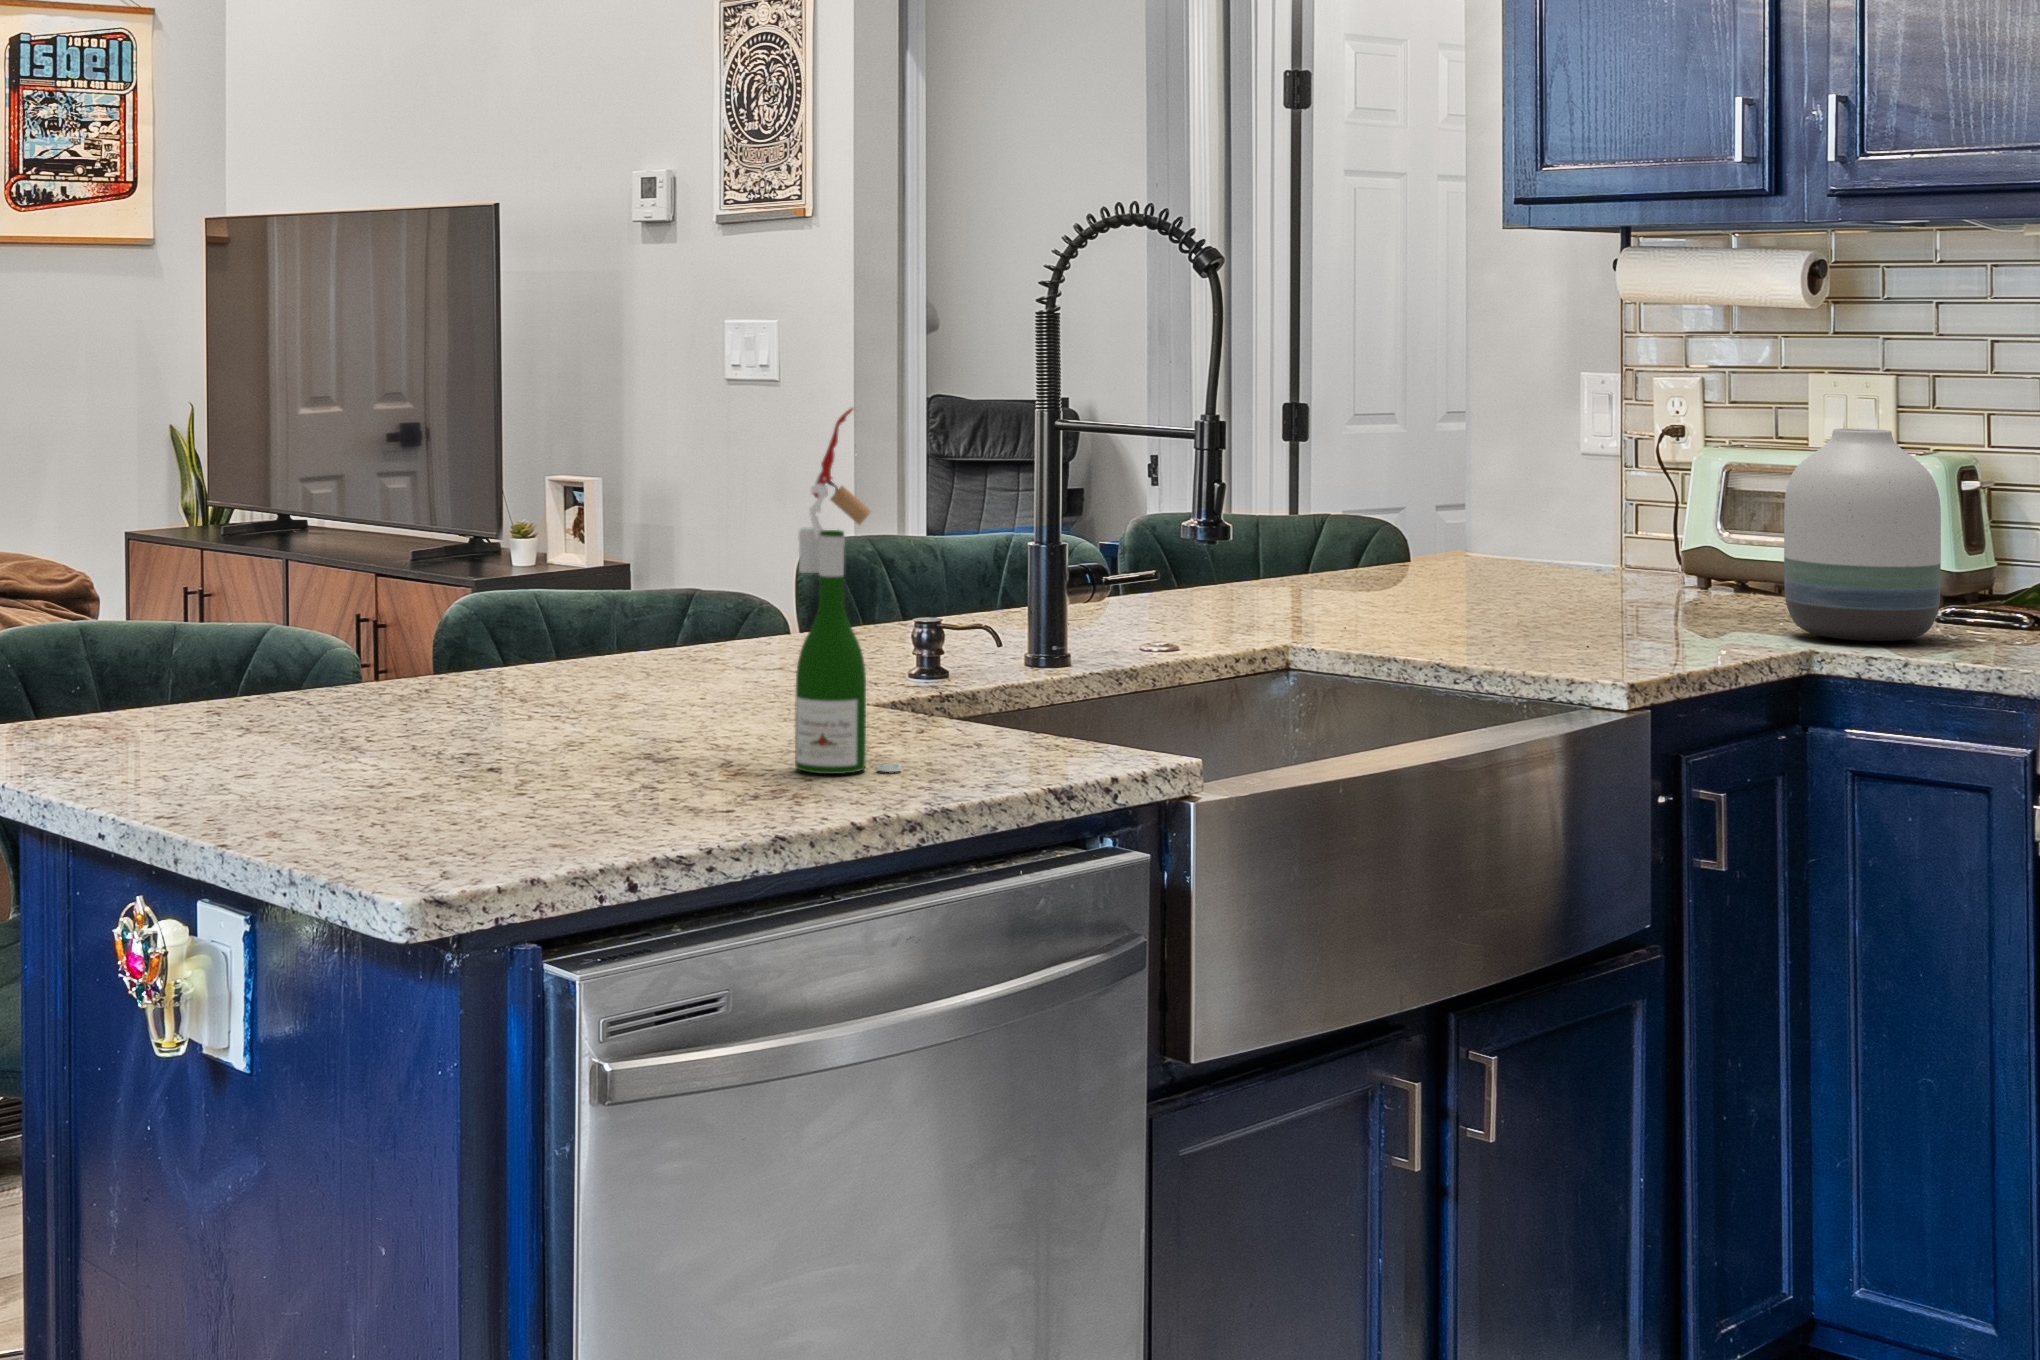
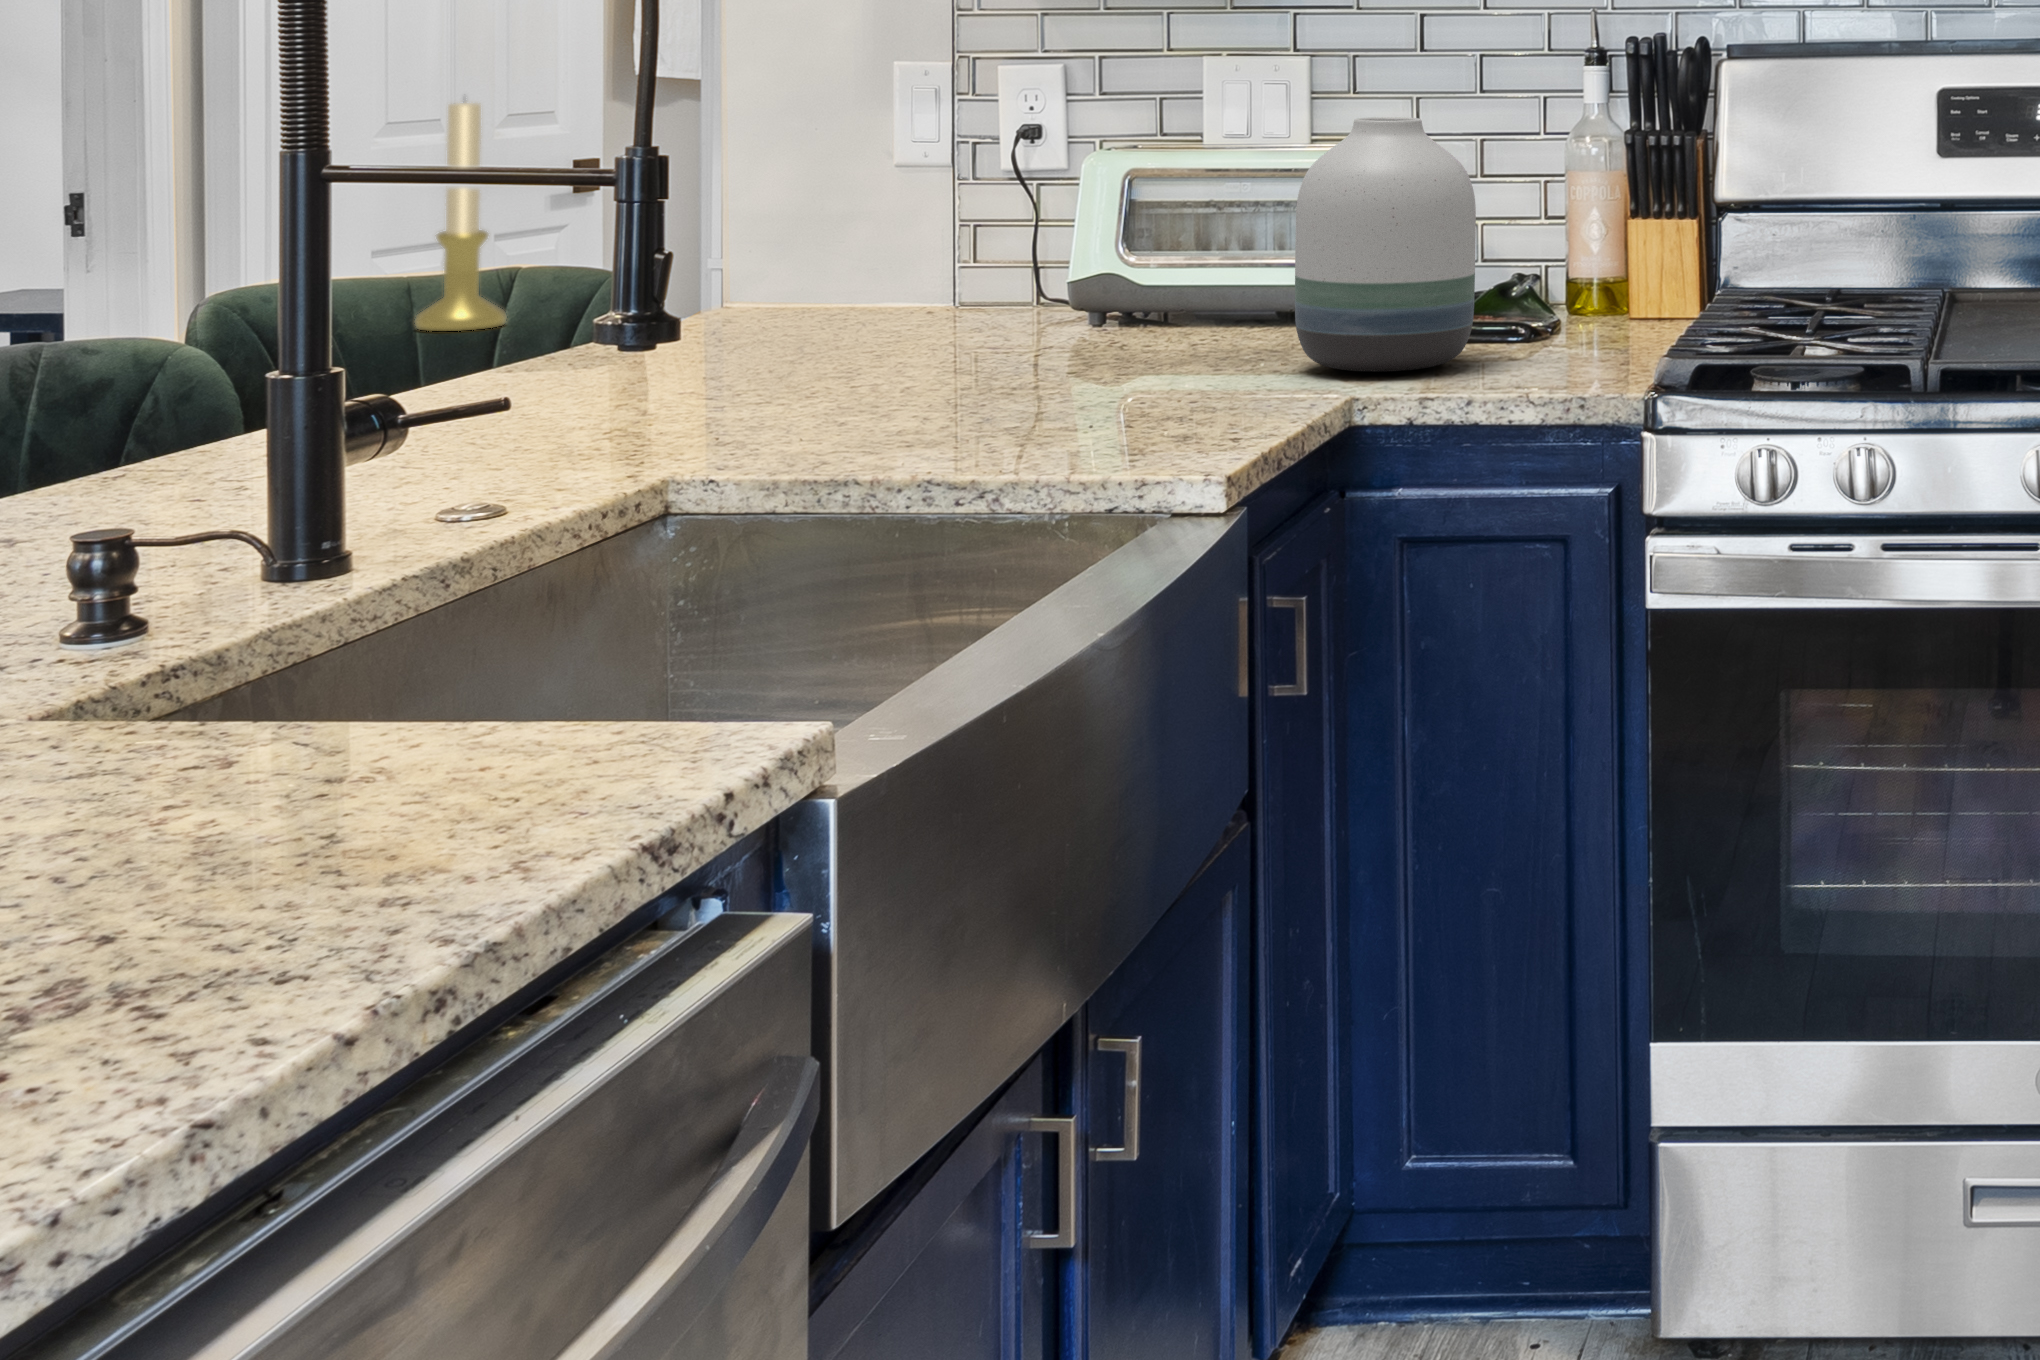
candle holder: none [1253,394,1310,562] -> present [415,102,506,331]
wine bottle: present [795,408,901,774] -> none [47,171,310,936]

